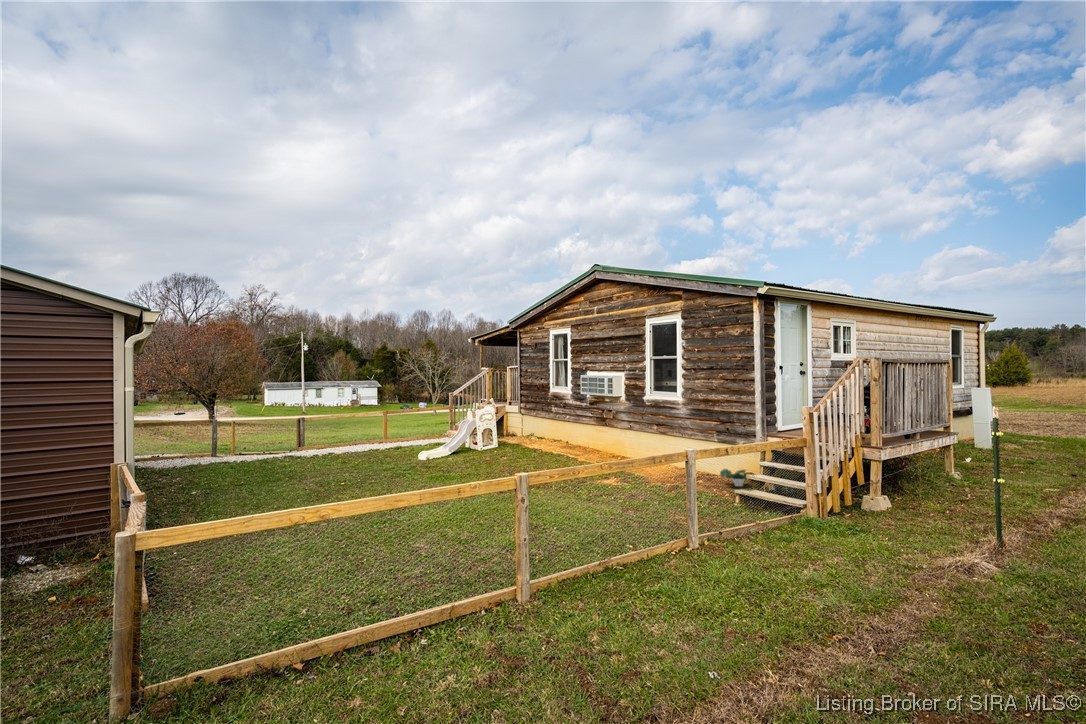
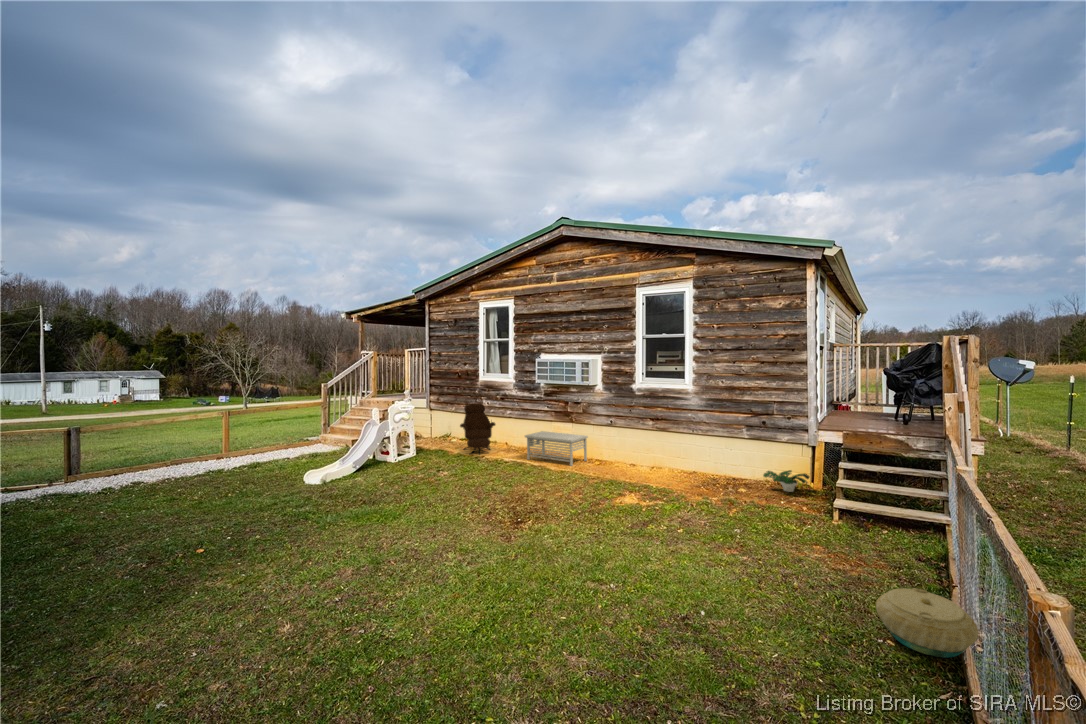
lounge chair: none [533,410,561,449] -> present [460,404,495,455]
storage bench: none [570,433,616,460] -> present [525,431,588,466]
basket: none [628,521,676,555] -> present [876,588,978,658]

